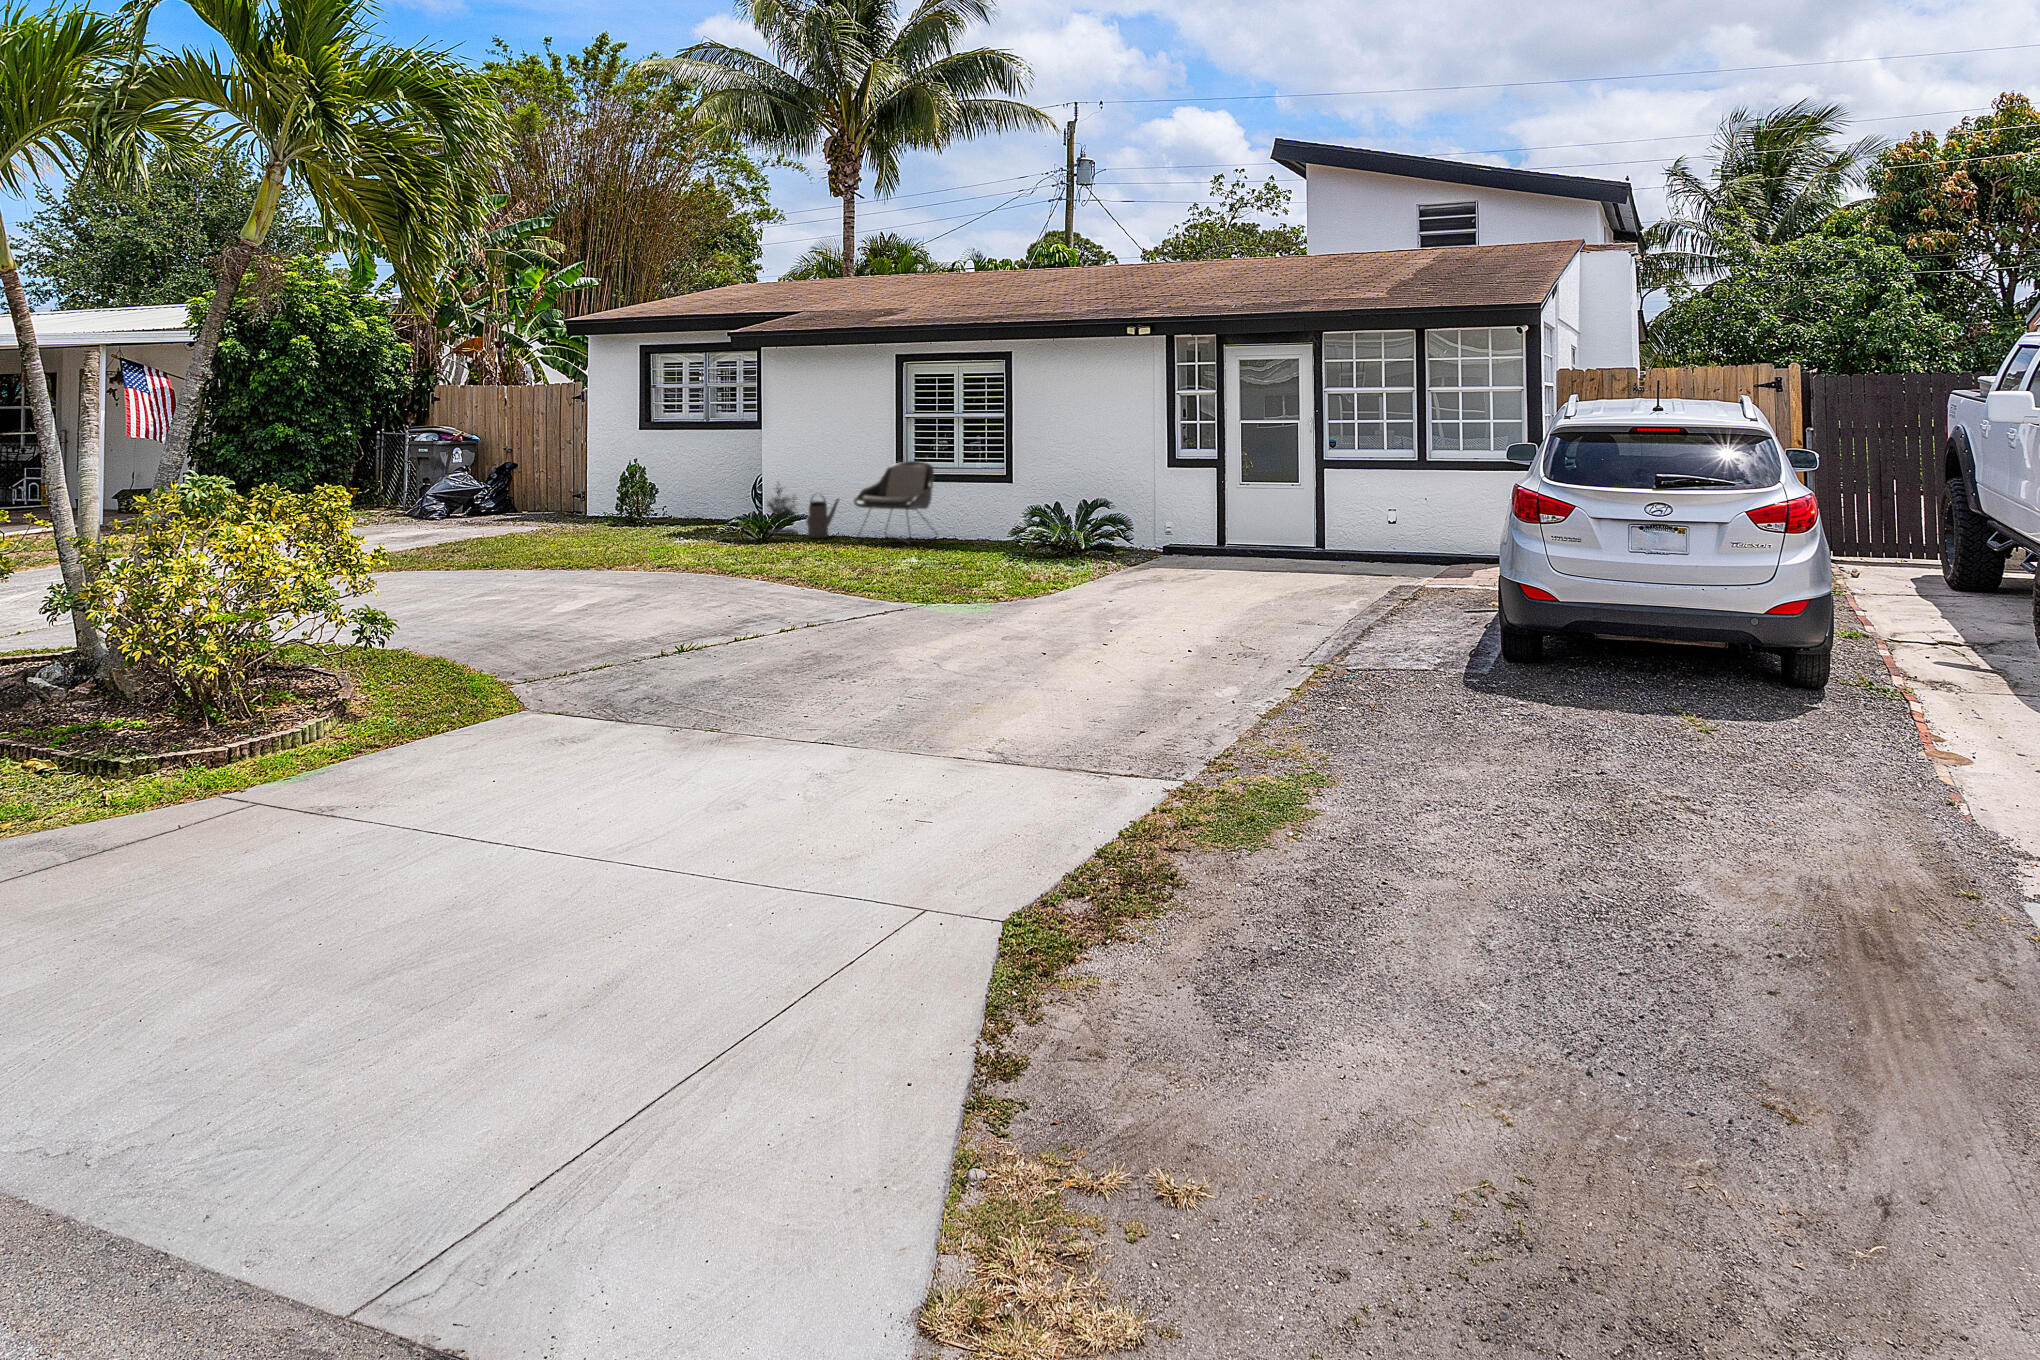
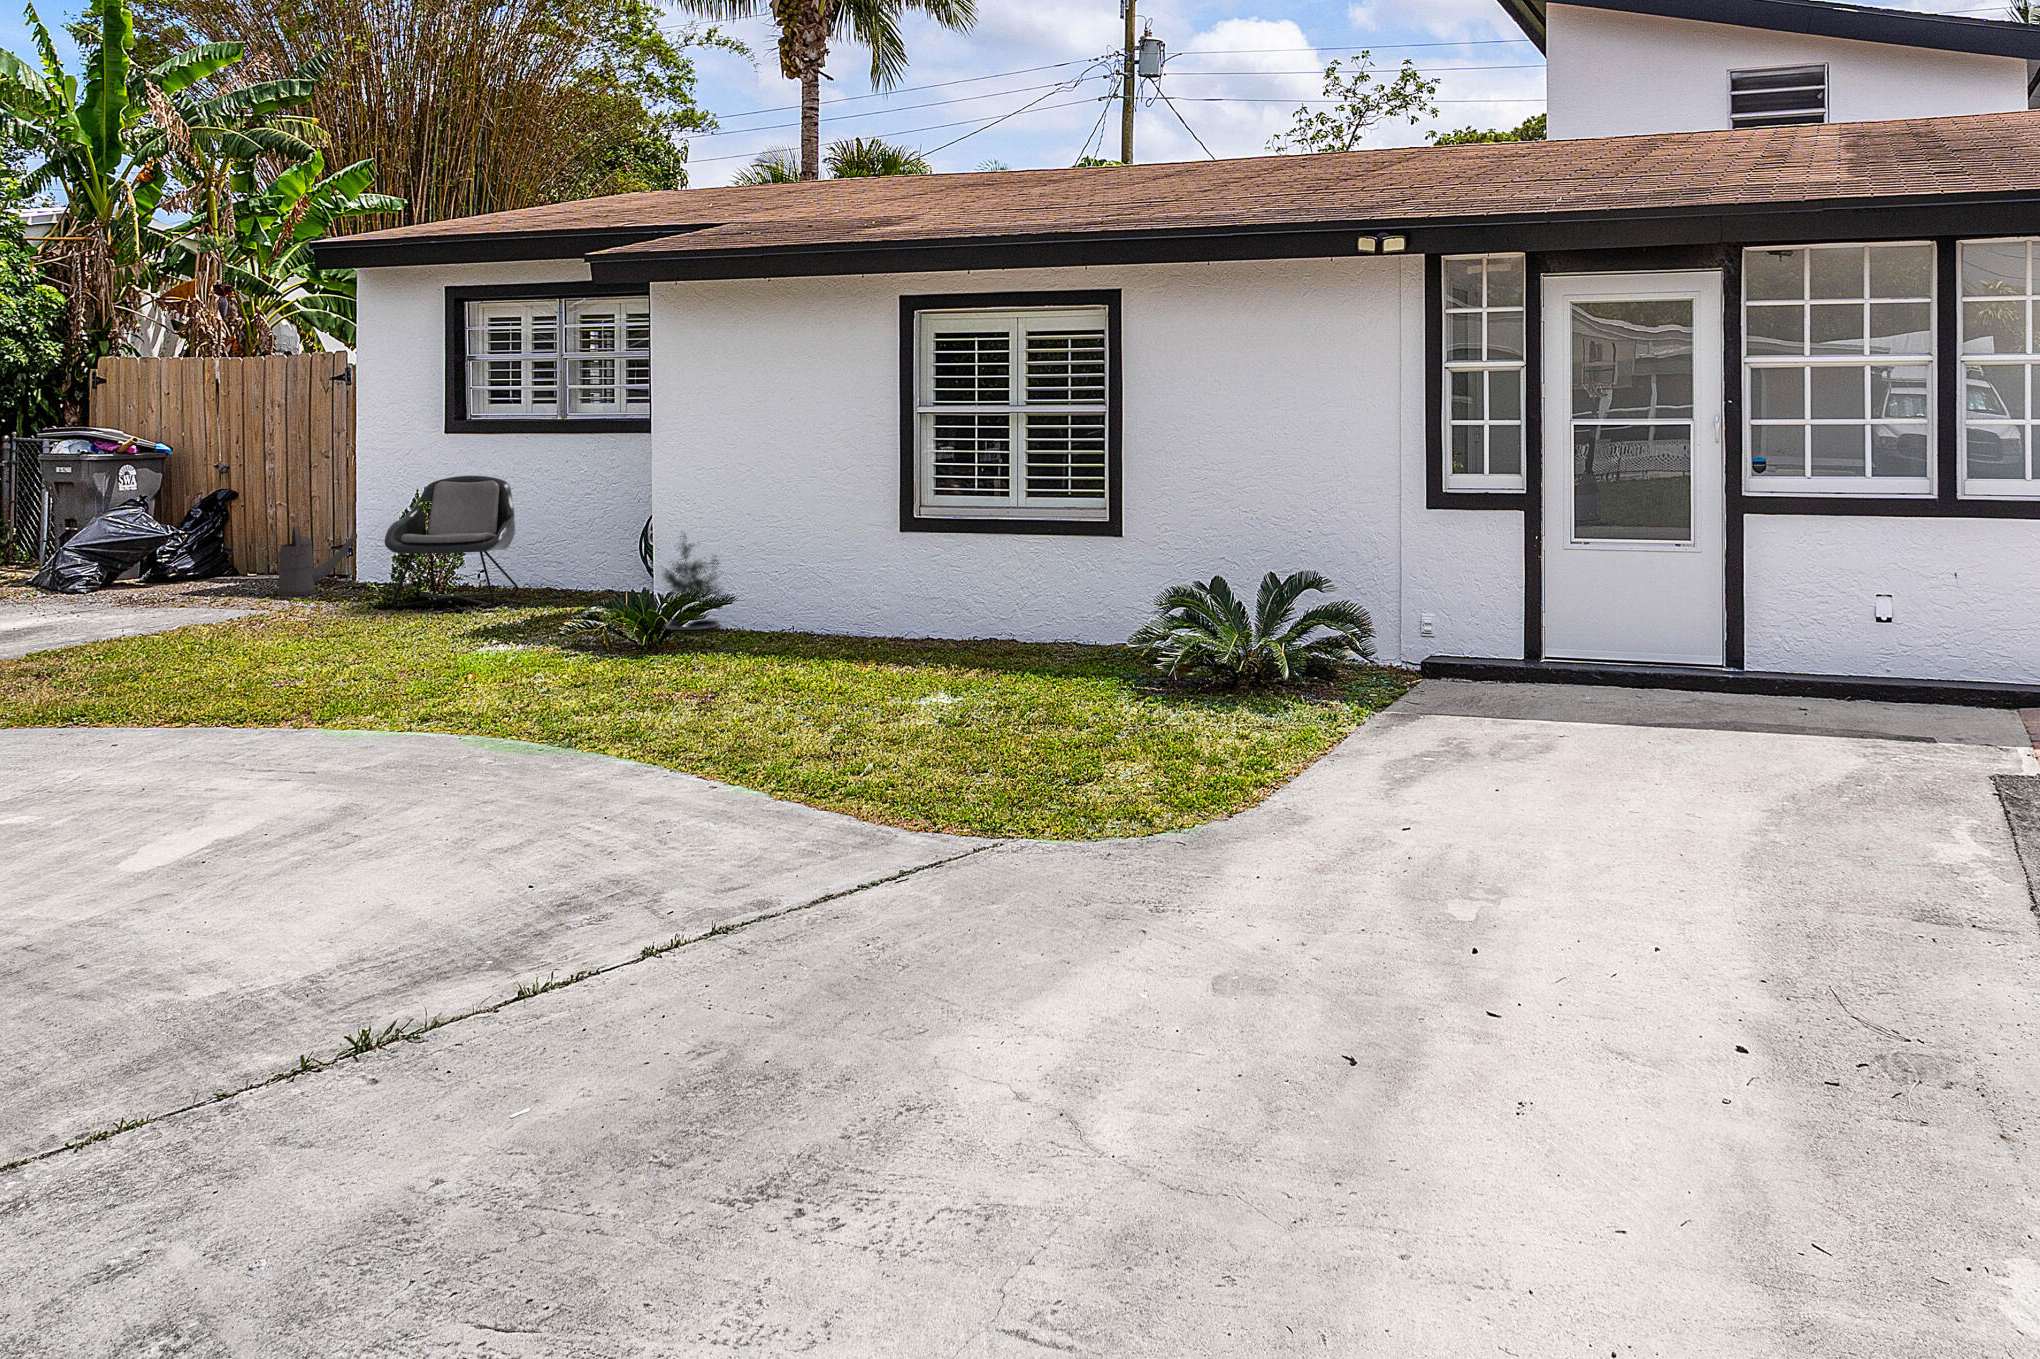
lounge chair: present [854,461,936,545] -> present [385,475,518,609]
watering can: present [807,497,839,538] -> present [265,526,357,596]

